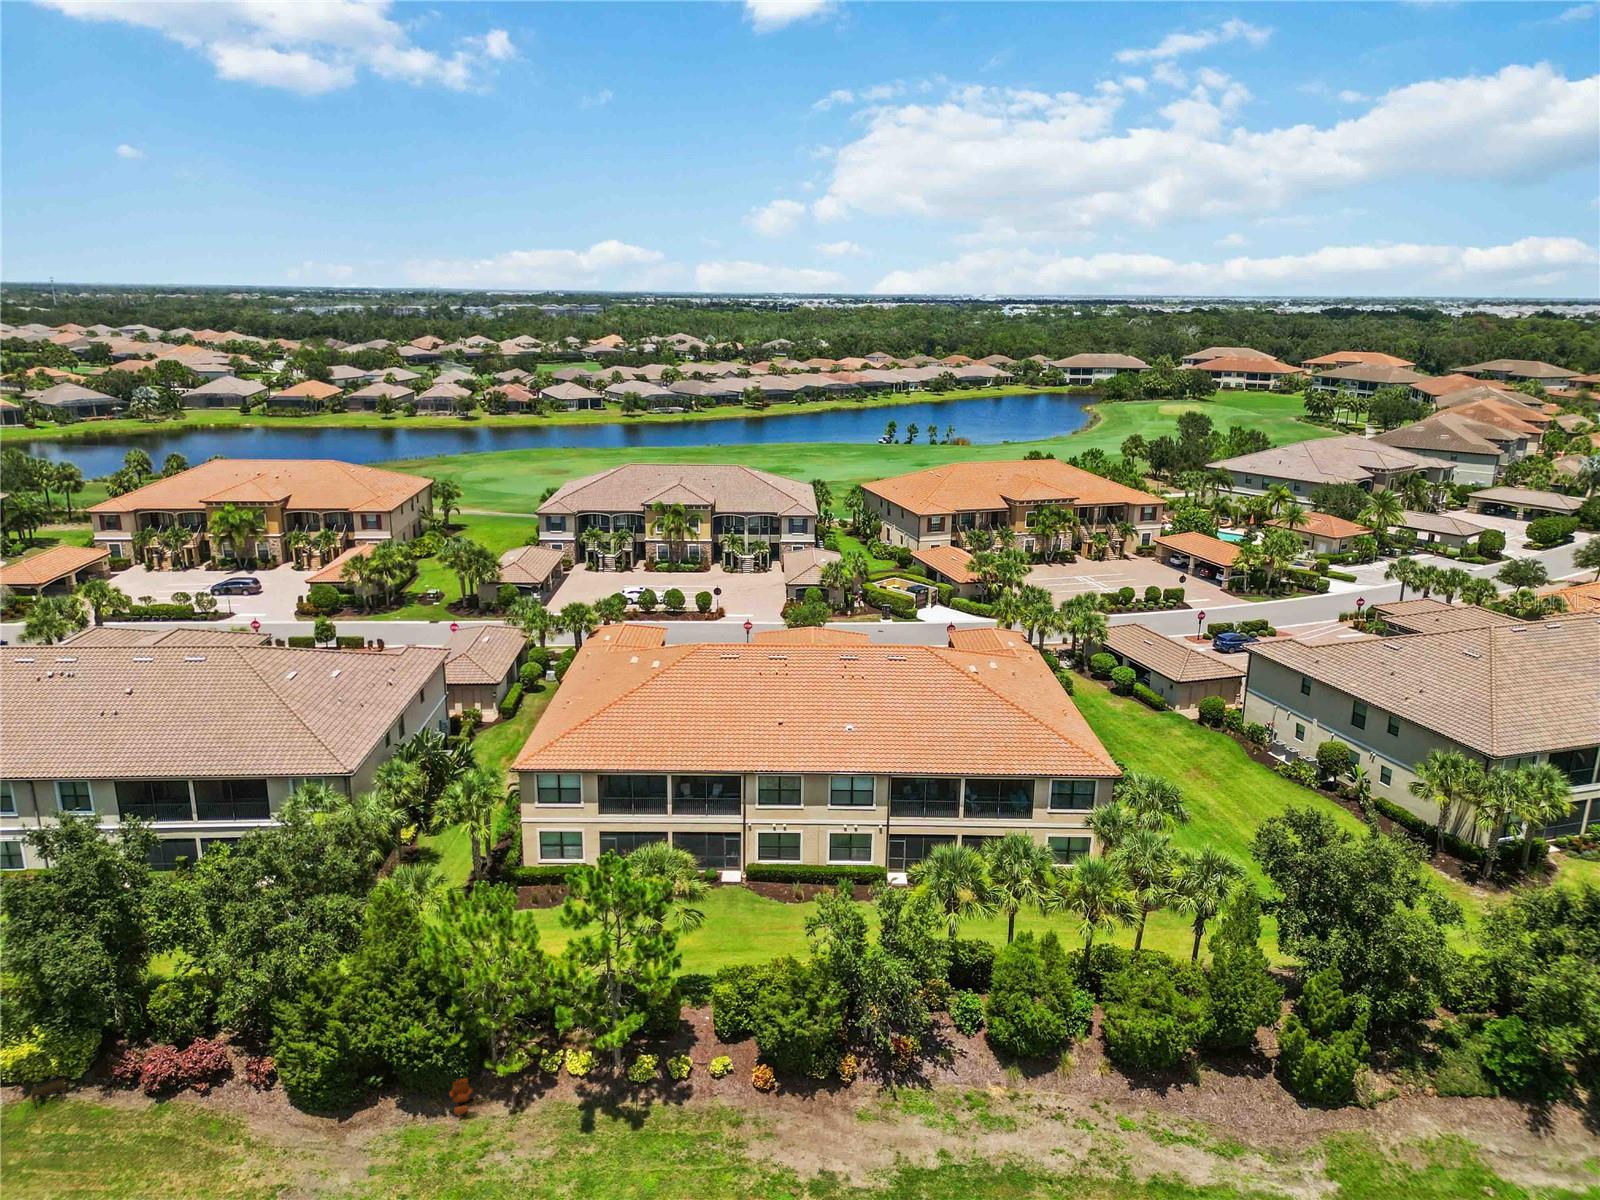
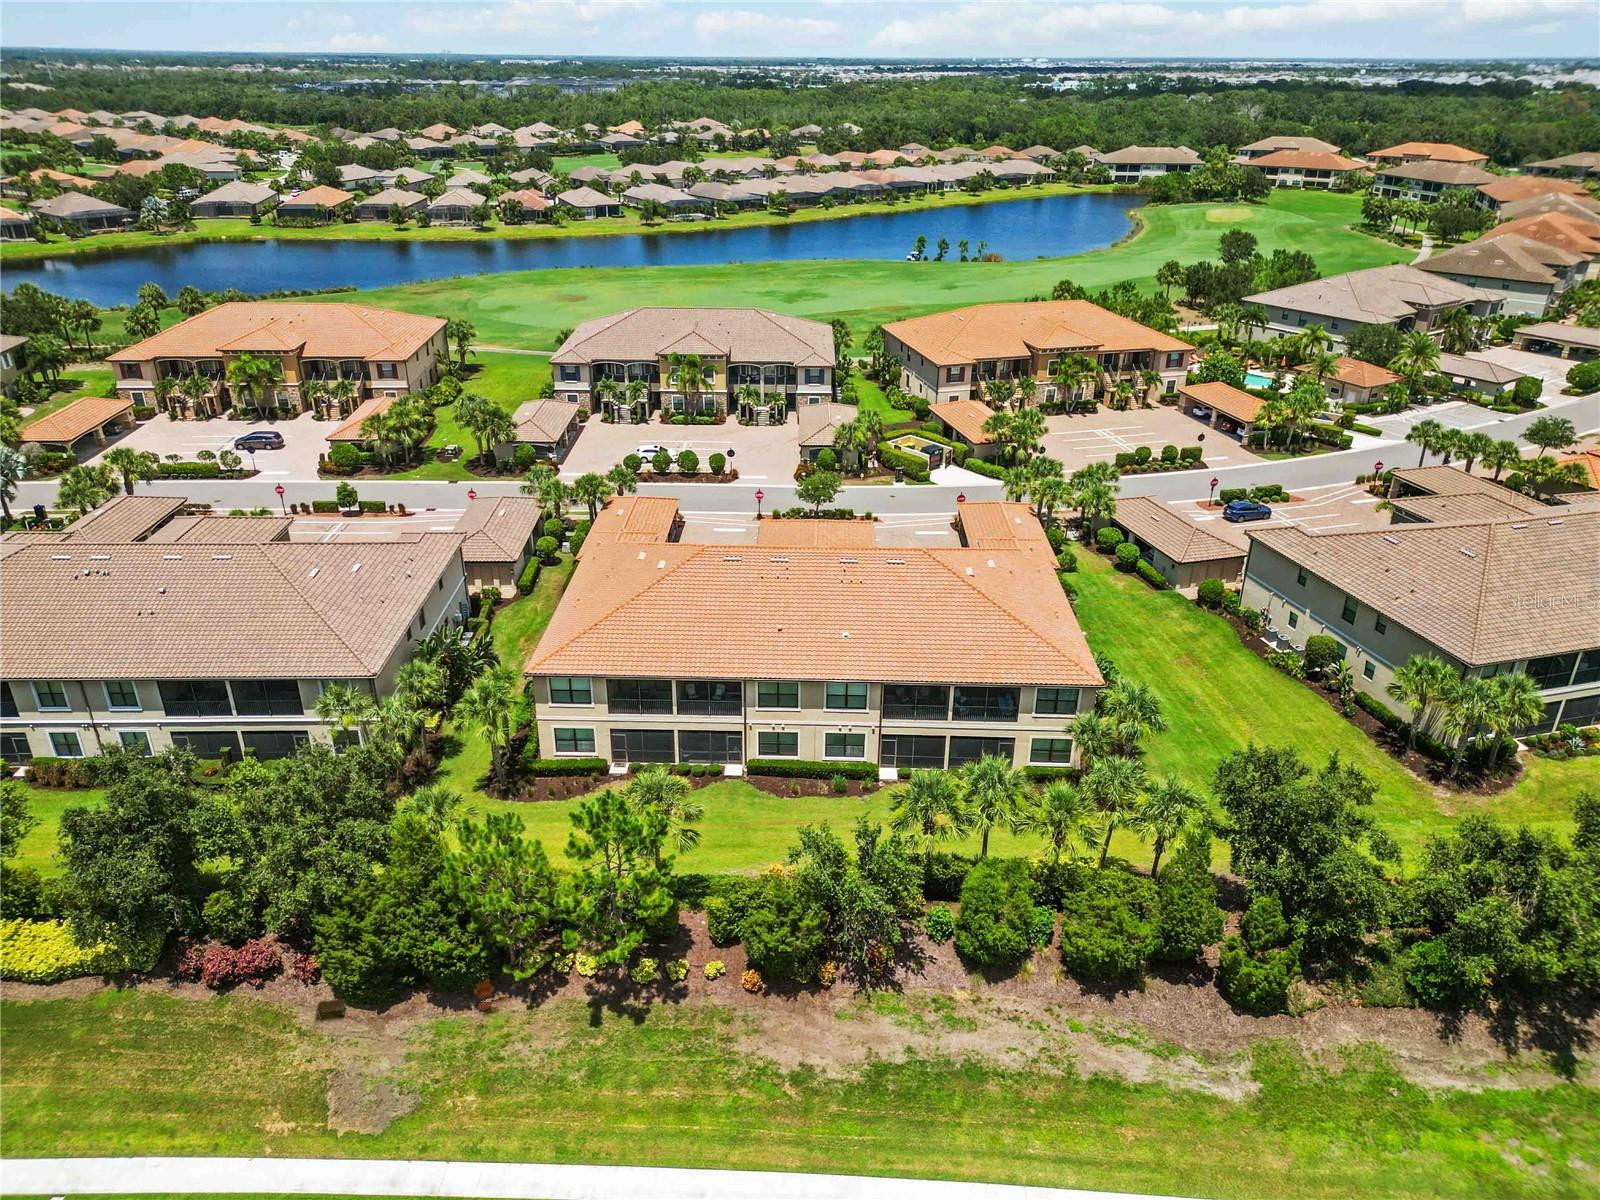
bench: present [31,1079,67,1108] -> present [316,998,345,1019]

